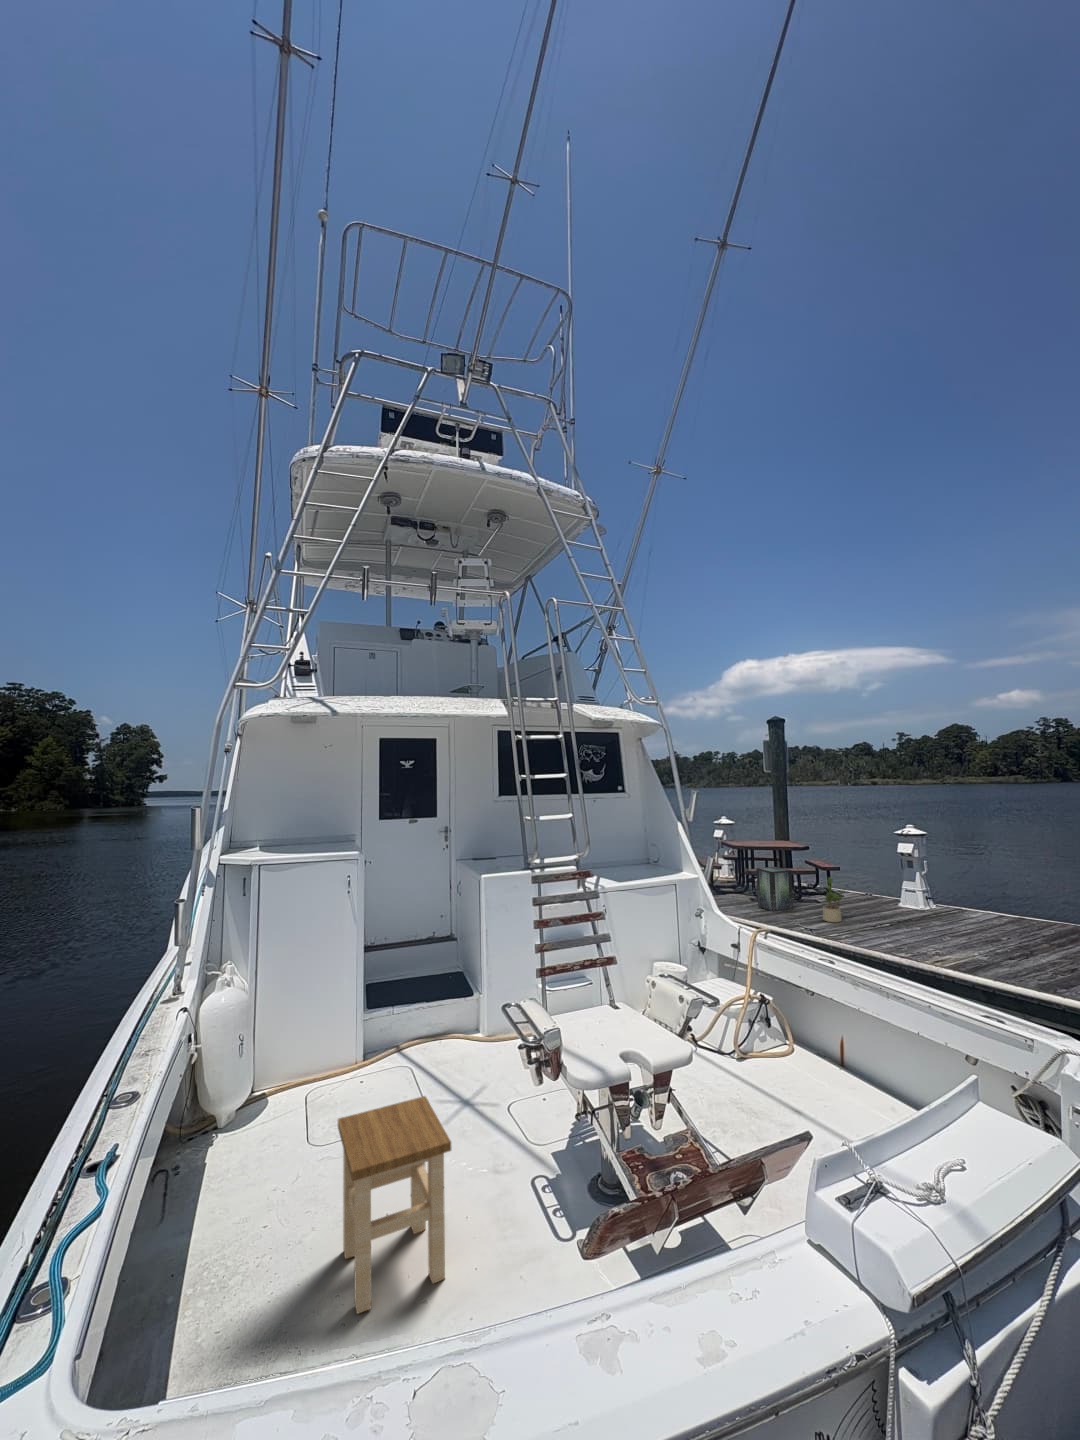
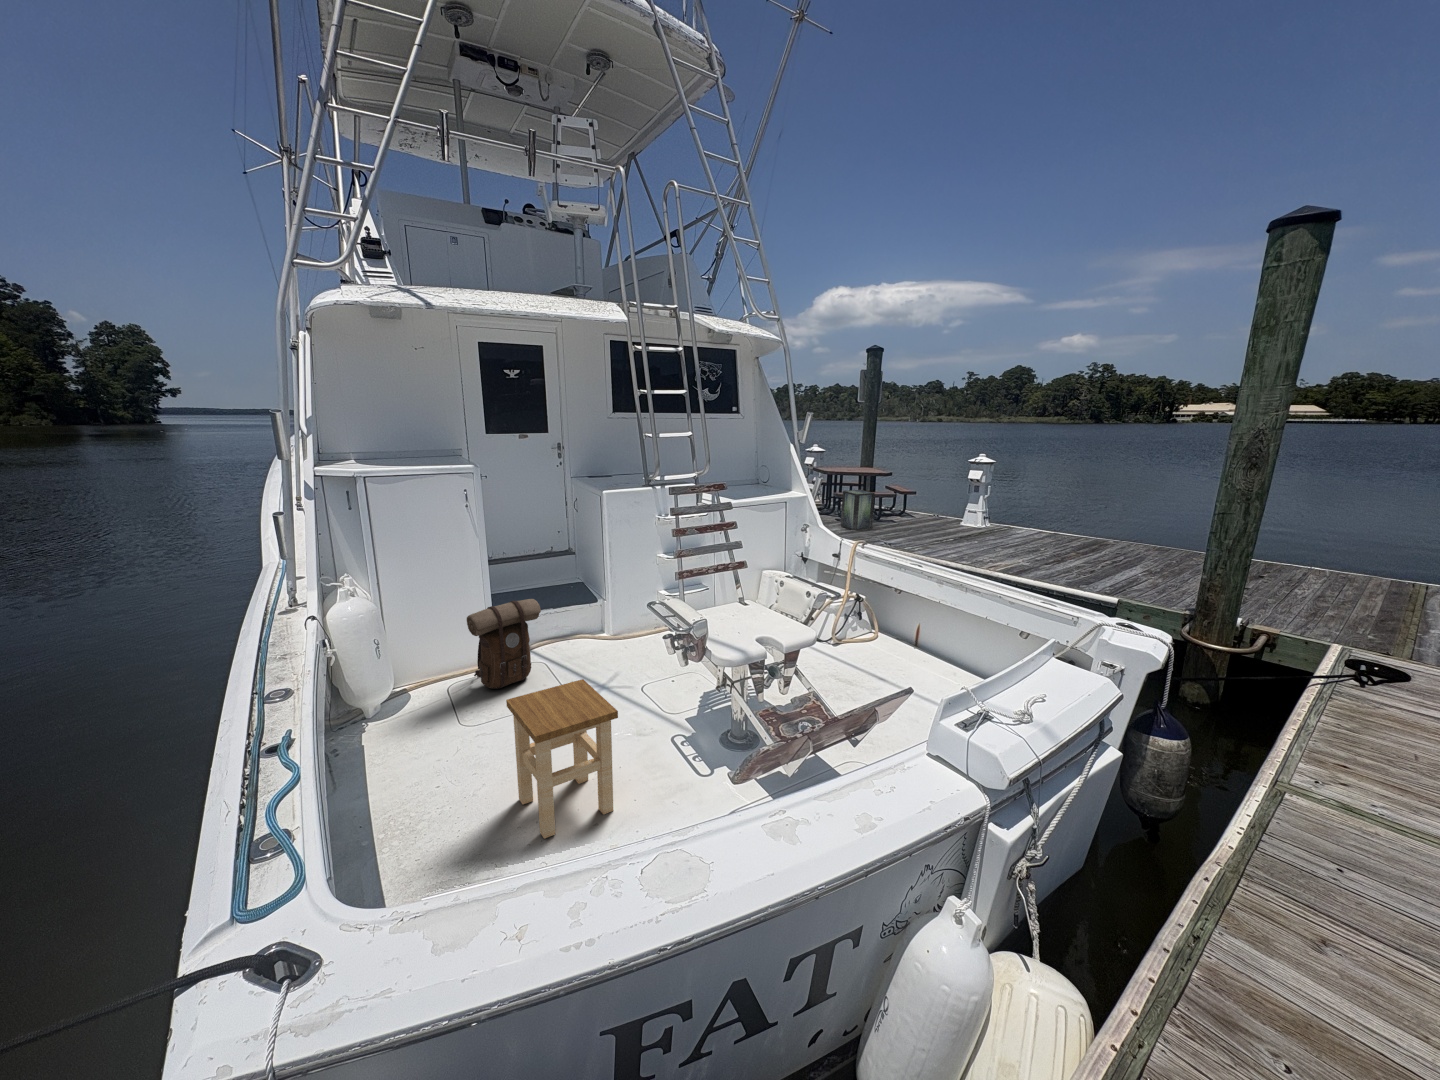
potted plant: present [823,877,844,922] -> none [898,499,922,539]
backpack: none [332,993,408,1097] -> present [467,599,541,689]

